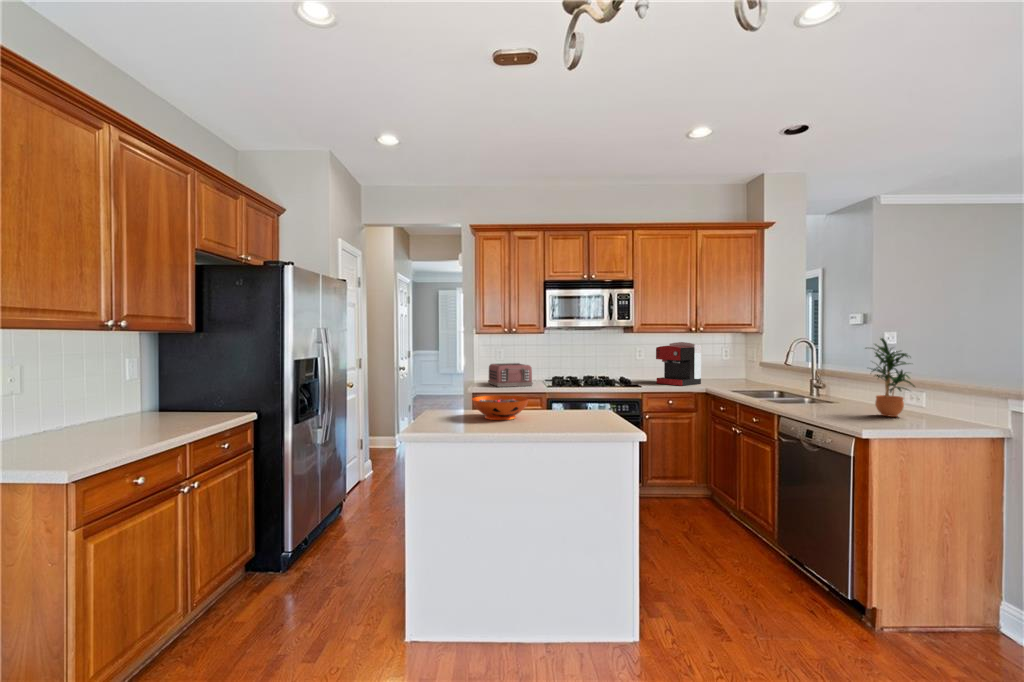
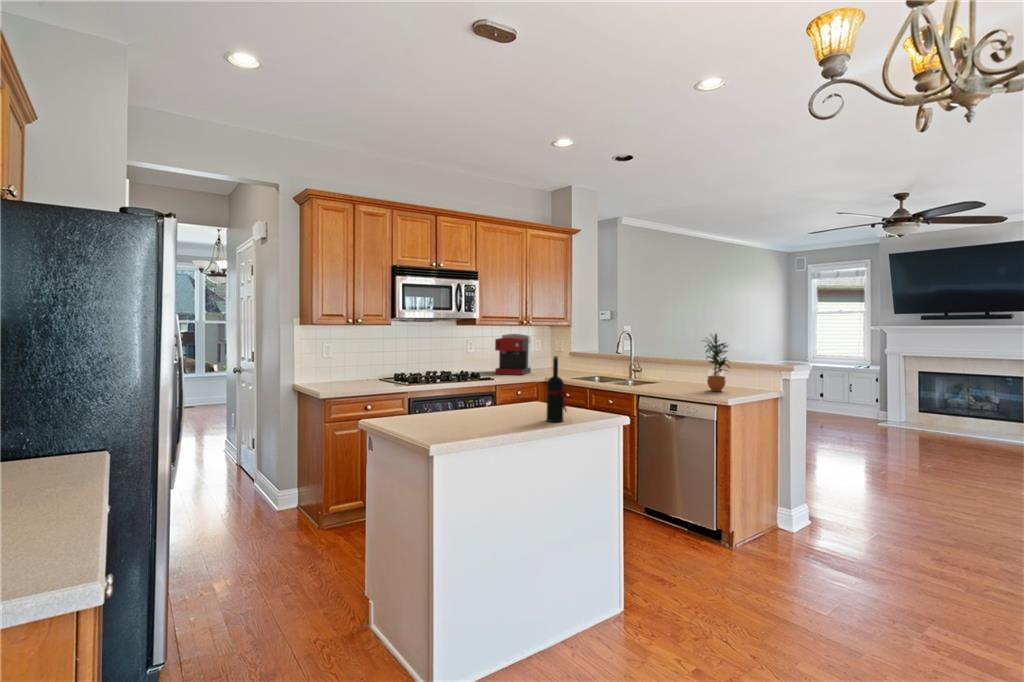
wine bottle: none [555,357,572,424] -> present [546,356,567,422]
toaster: present [488,363,533,387] -> none [326,359,386,388]
decorative bowl: present [472,395,529,420] -> none [453,397,515,425]

